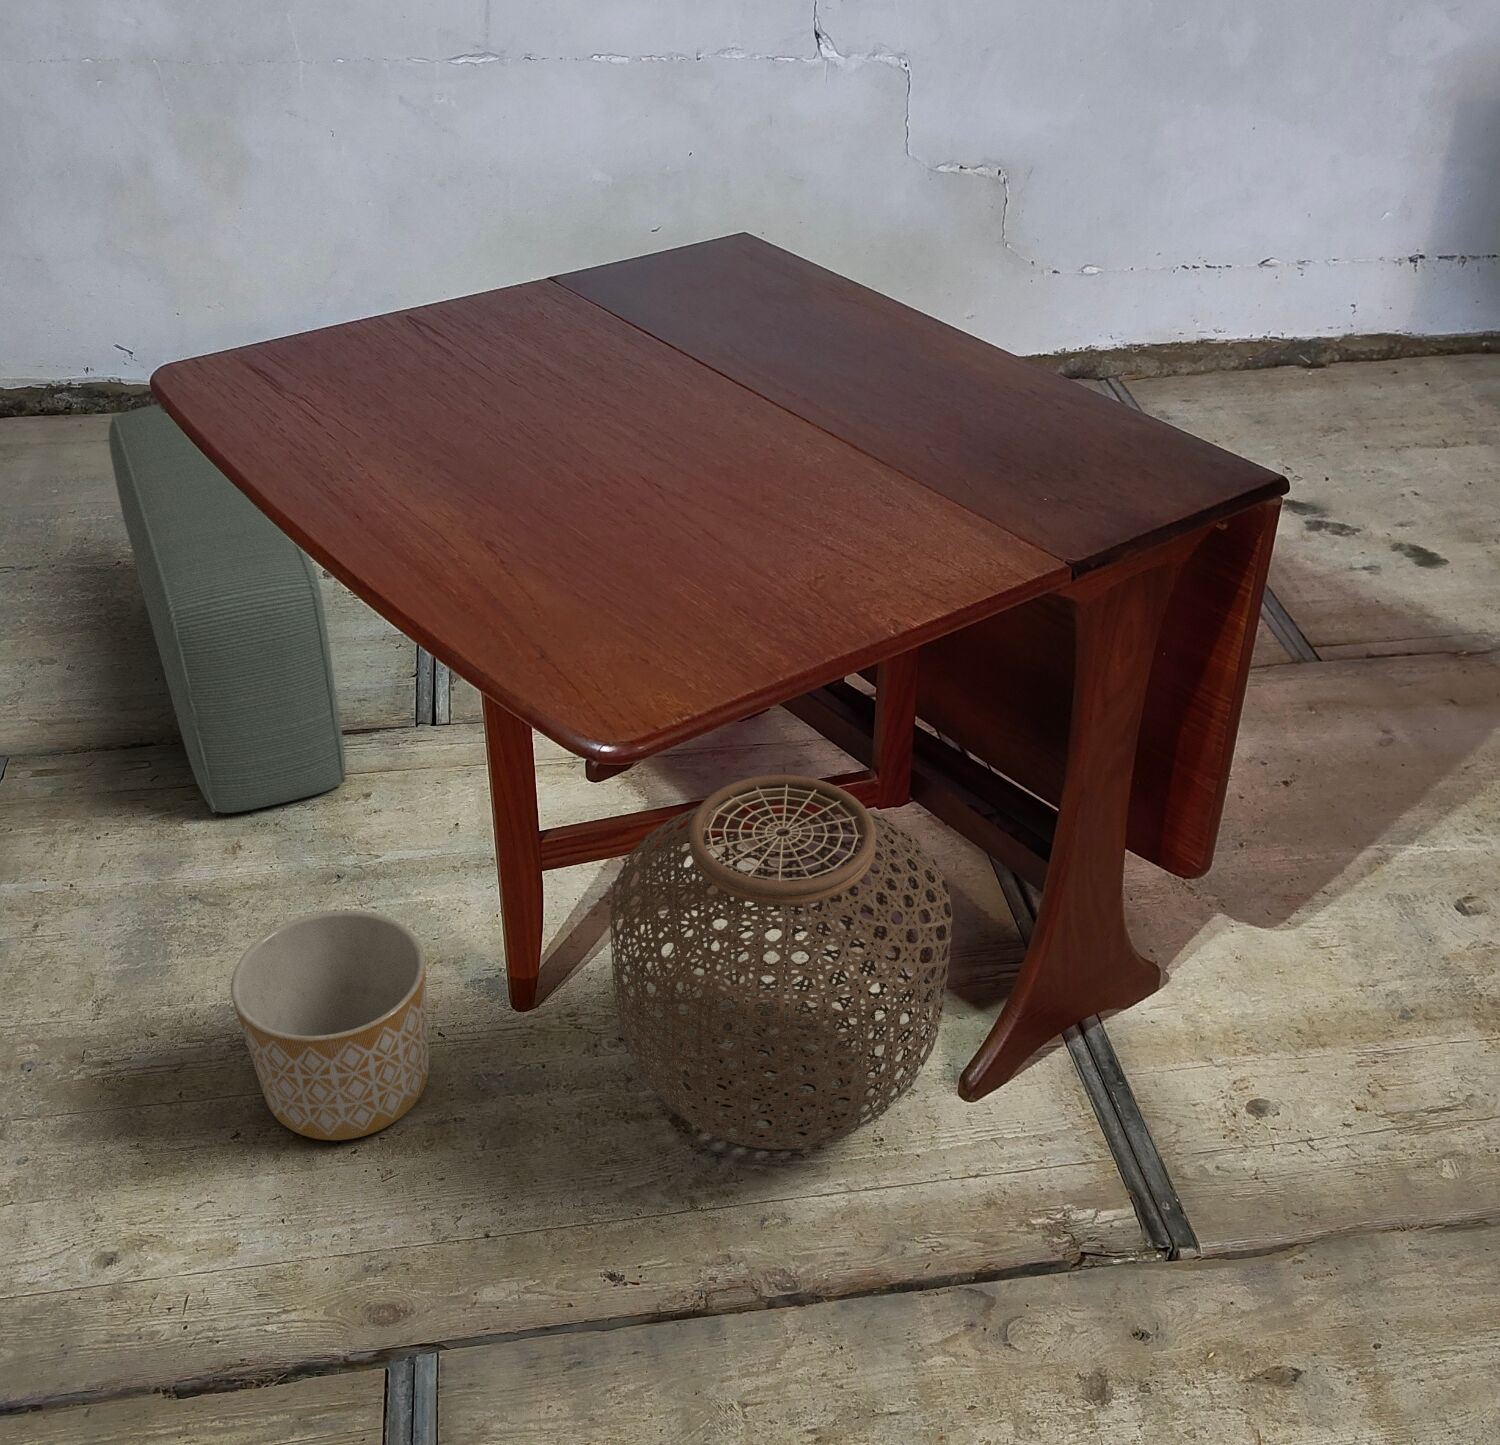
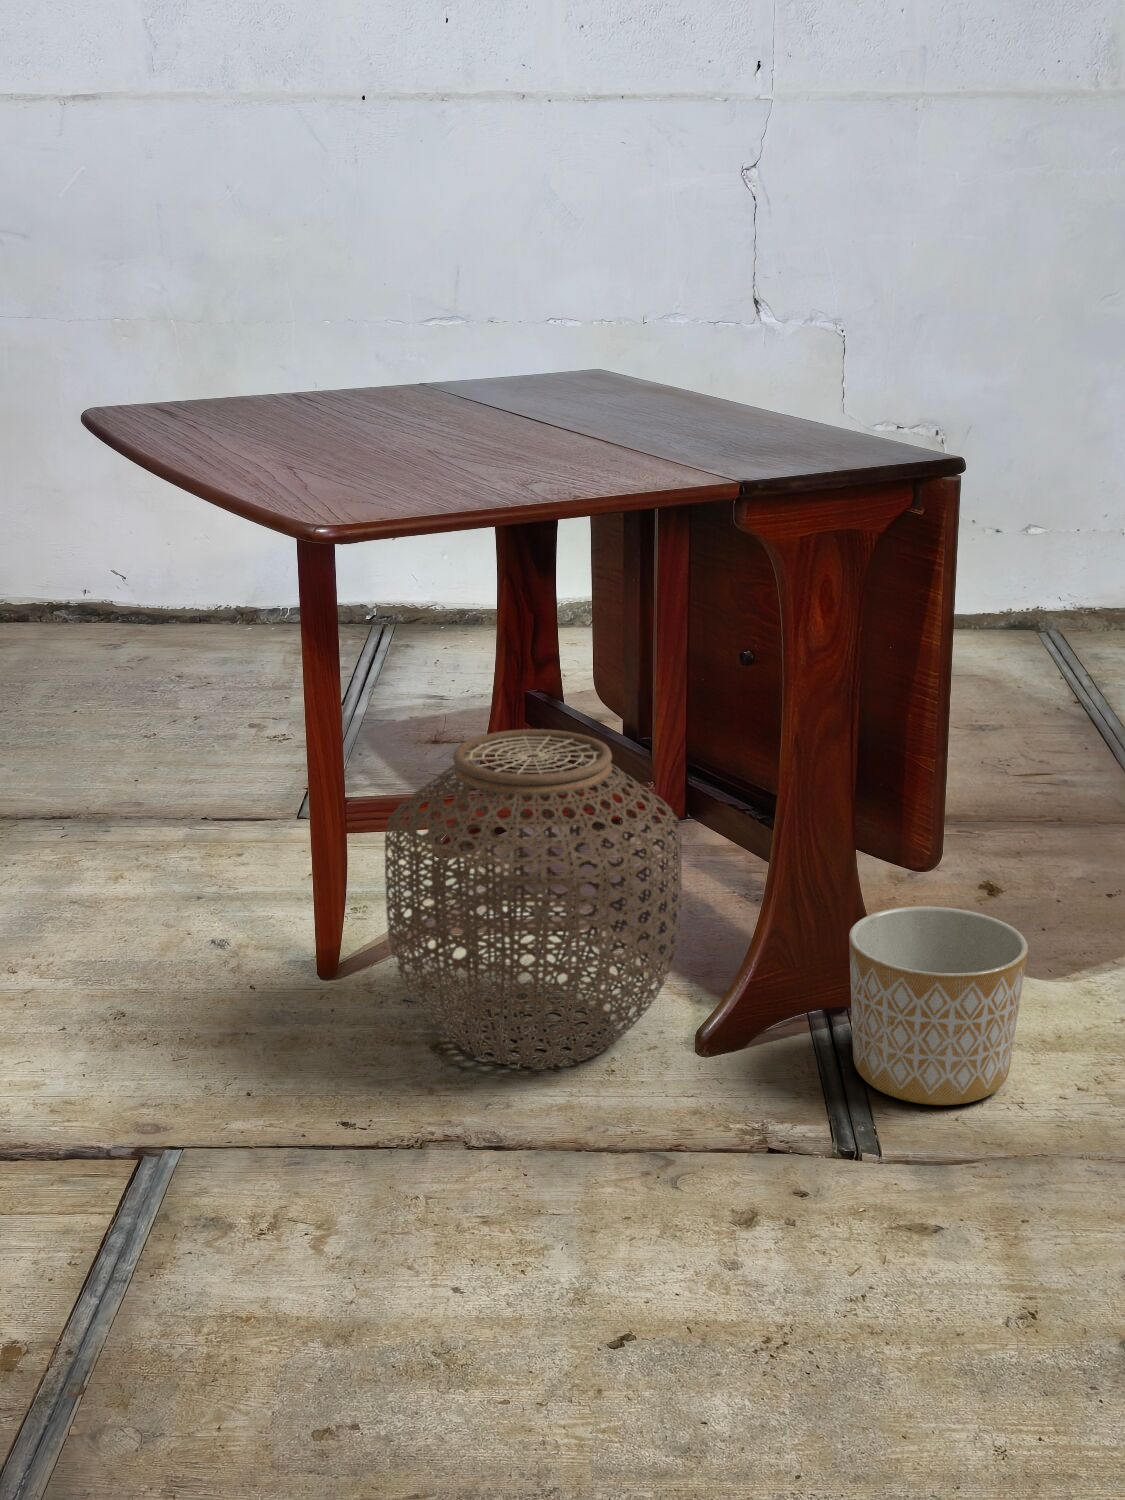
pouf: present [109,404,346,813] -> none [82,555,229,855]
planter: present [231,910,429,1140] -> present [849,906,1028,1105]

